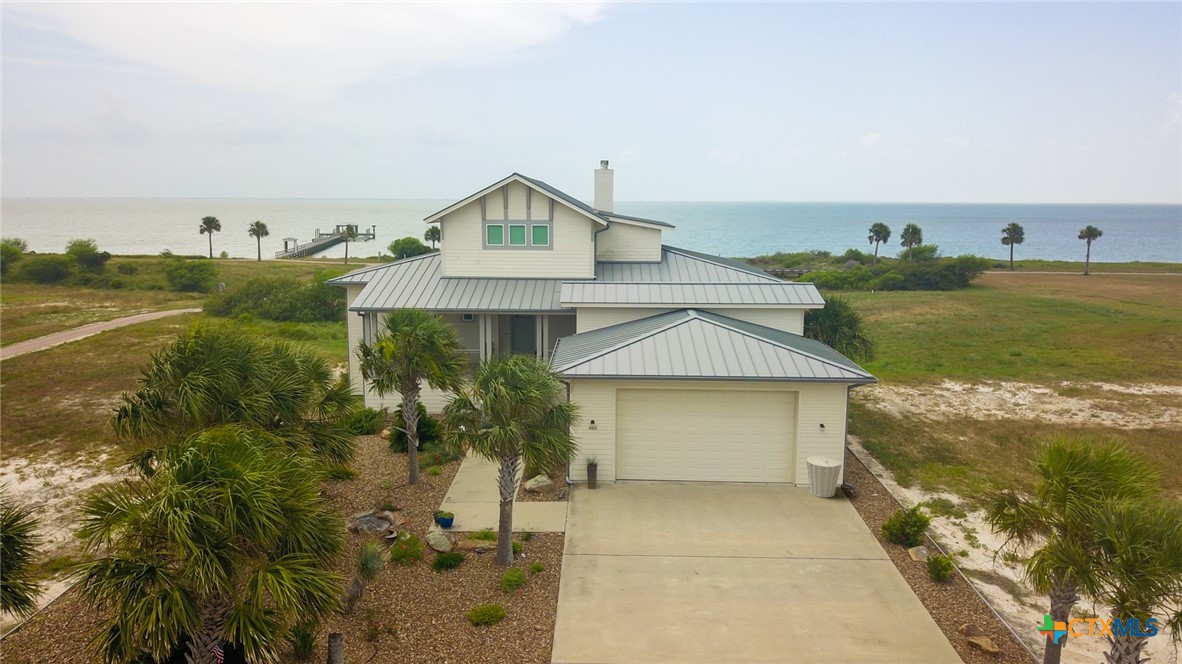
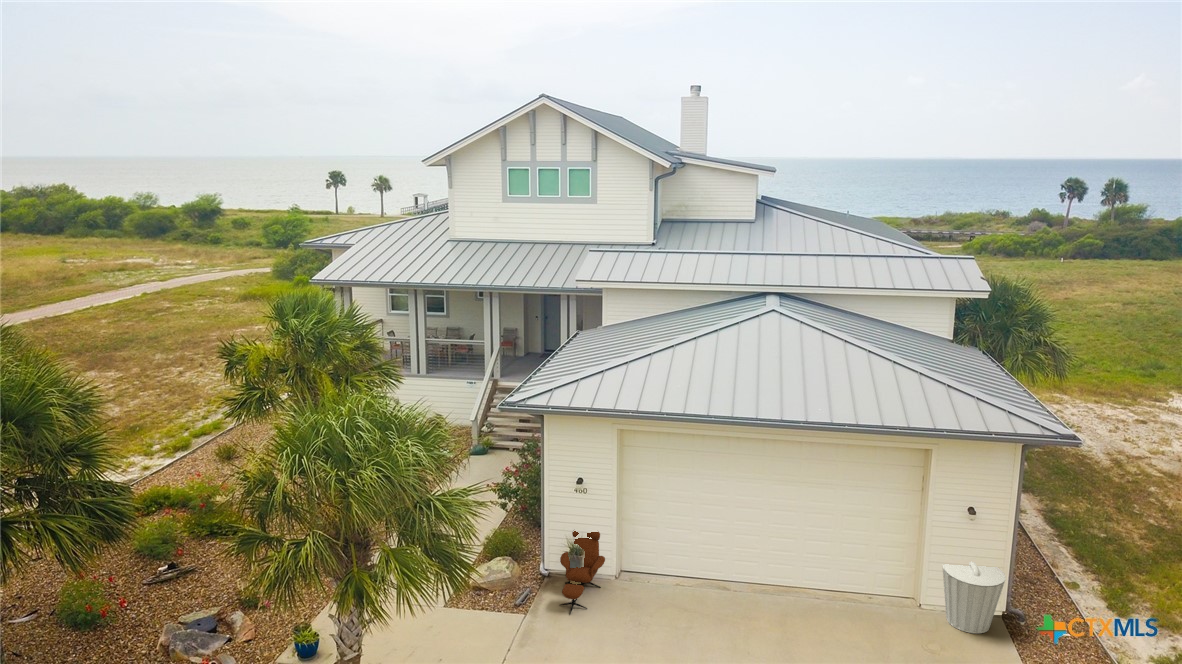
lounge chair: none [576,454,605,504] -> present [560,531,605,614]

